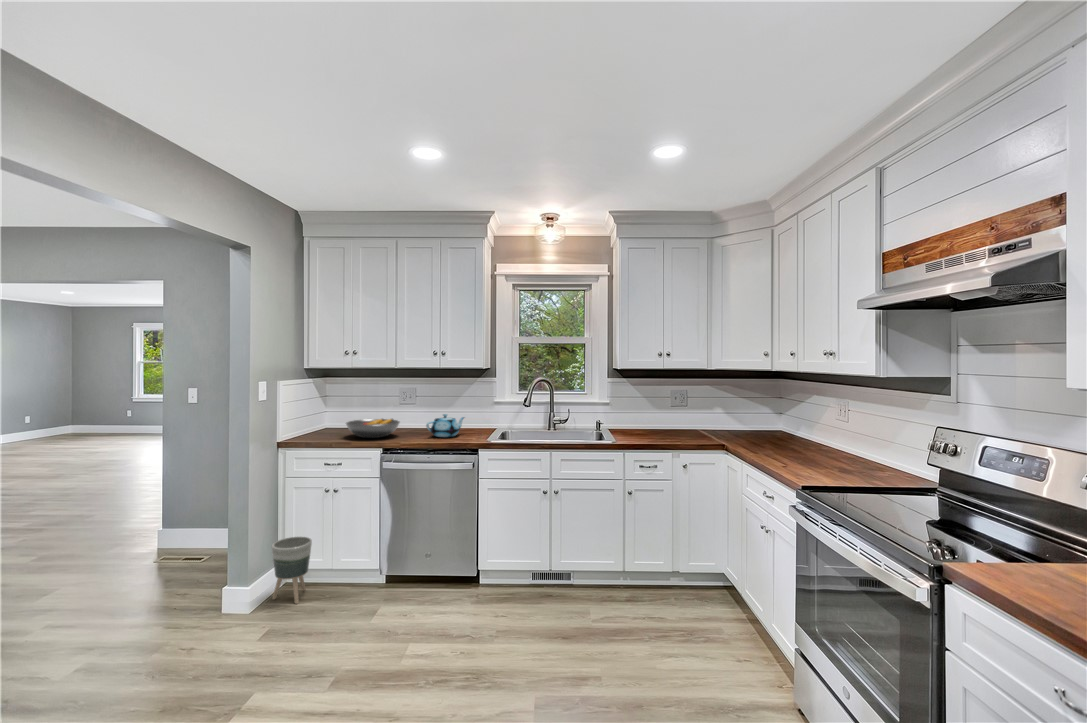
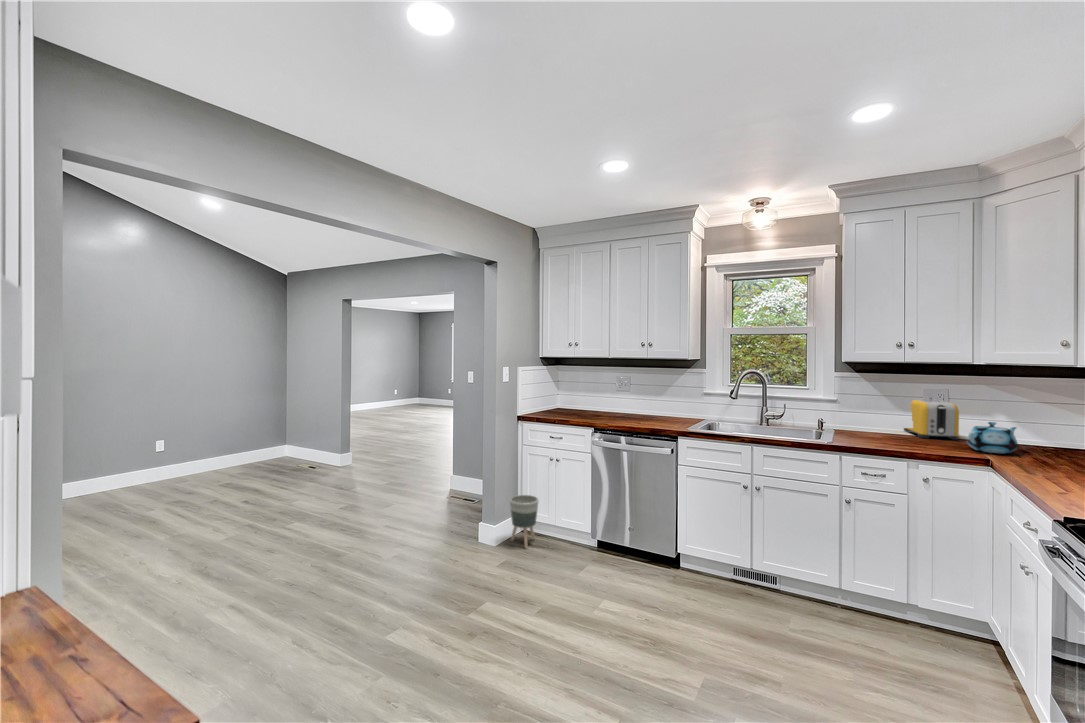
toaster: none [658,400,697,432] -> present [904,400,959,440]
teapot: present [426,414,464,437] -> present [967,422,1018,454]
fruit bowl: present [346,419,400,438] -> none [567,403,612,420]

